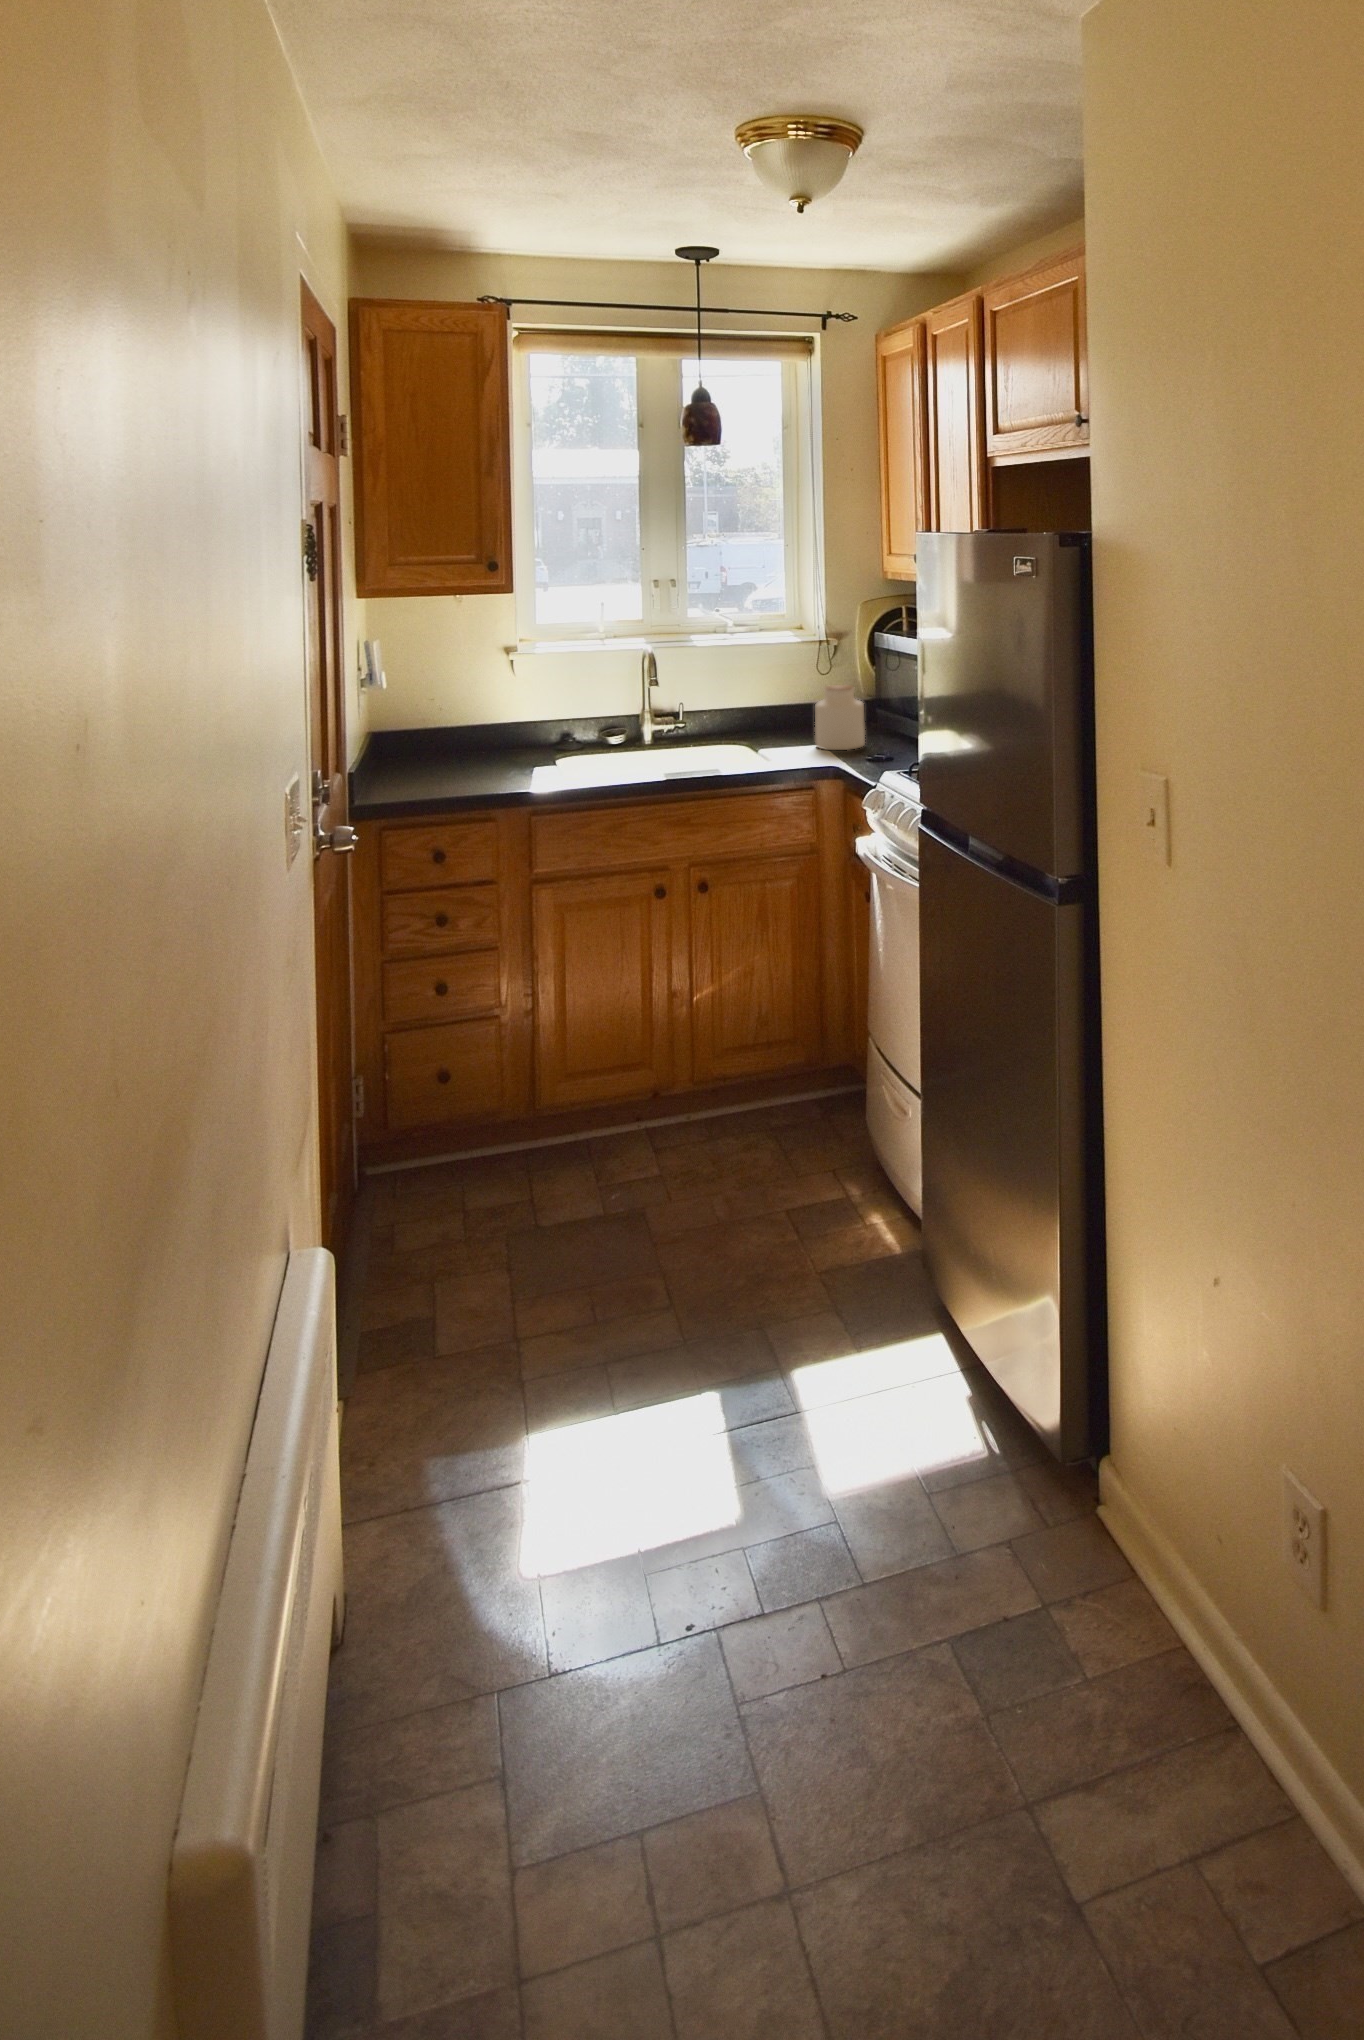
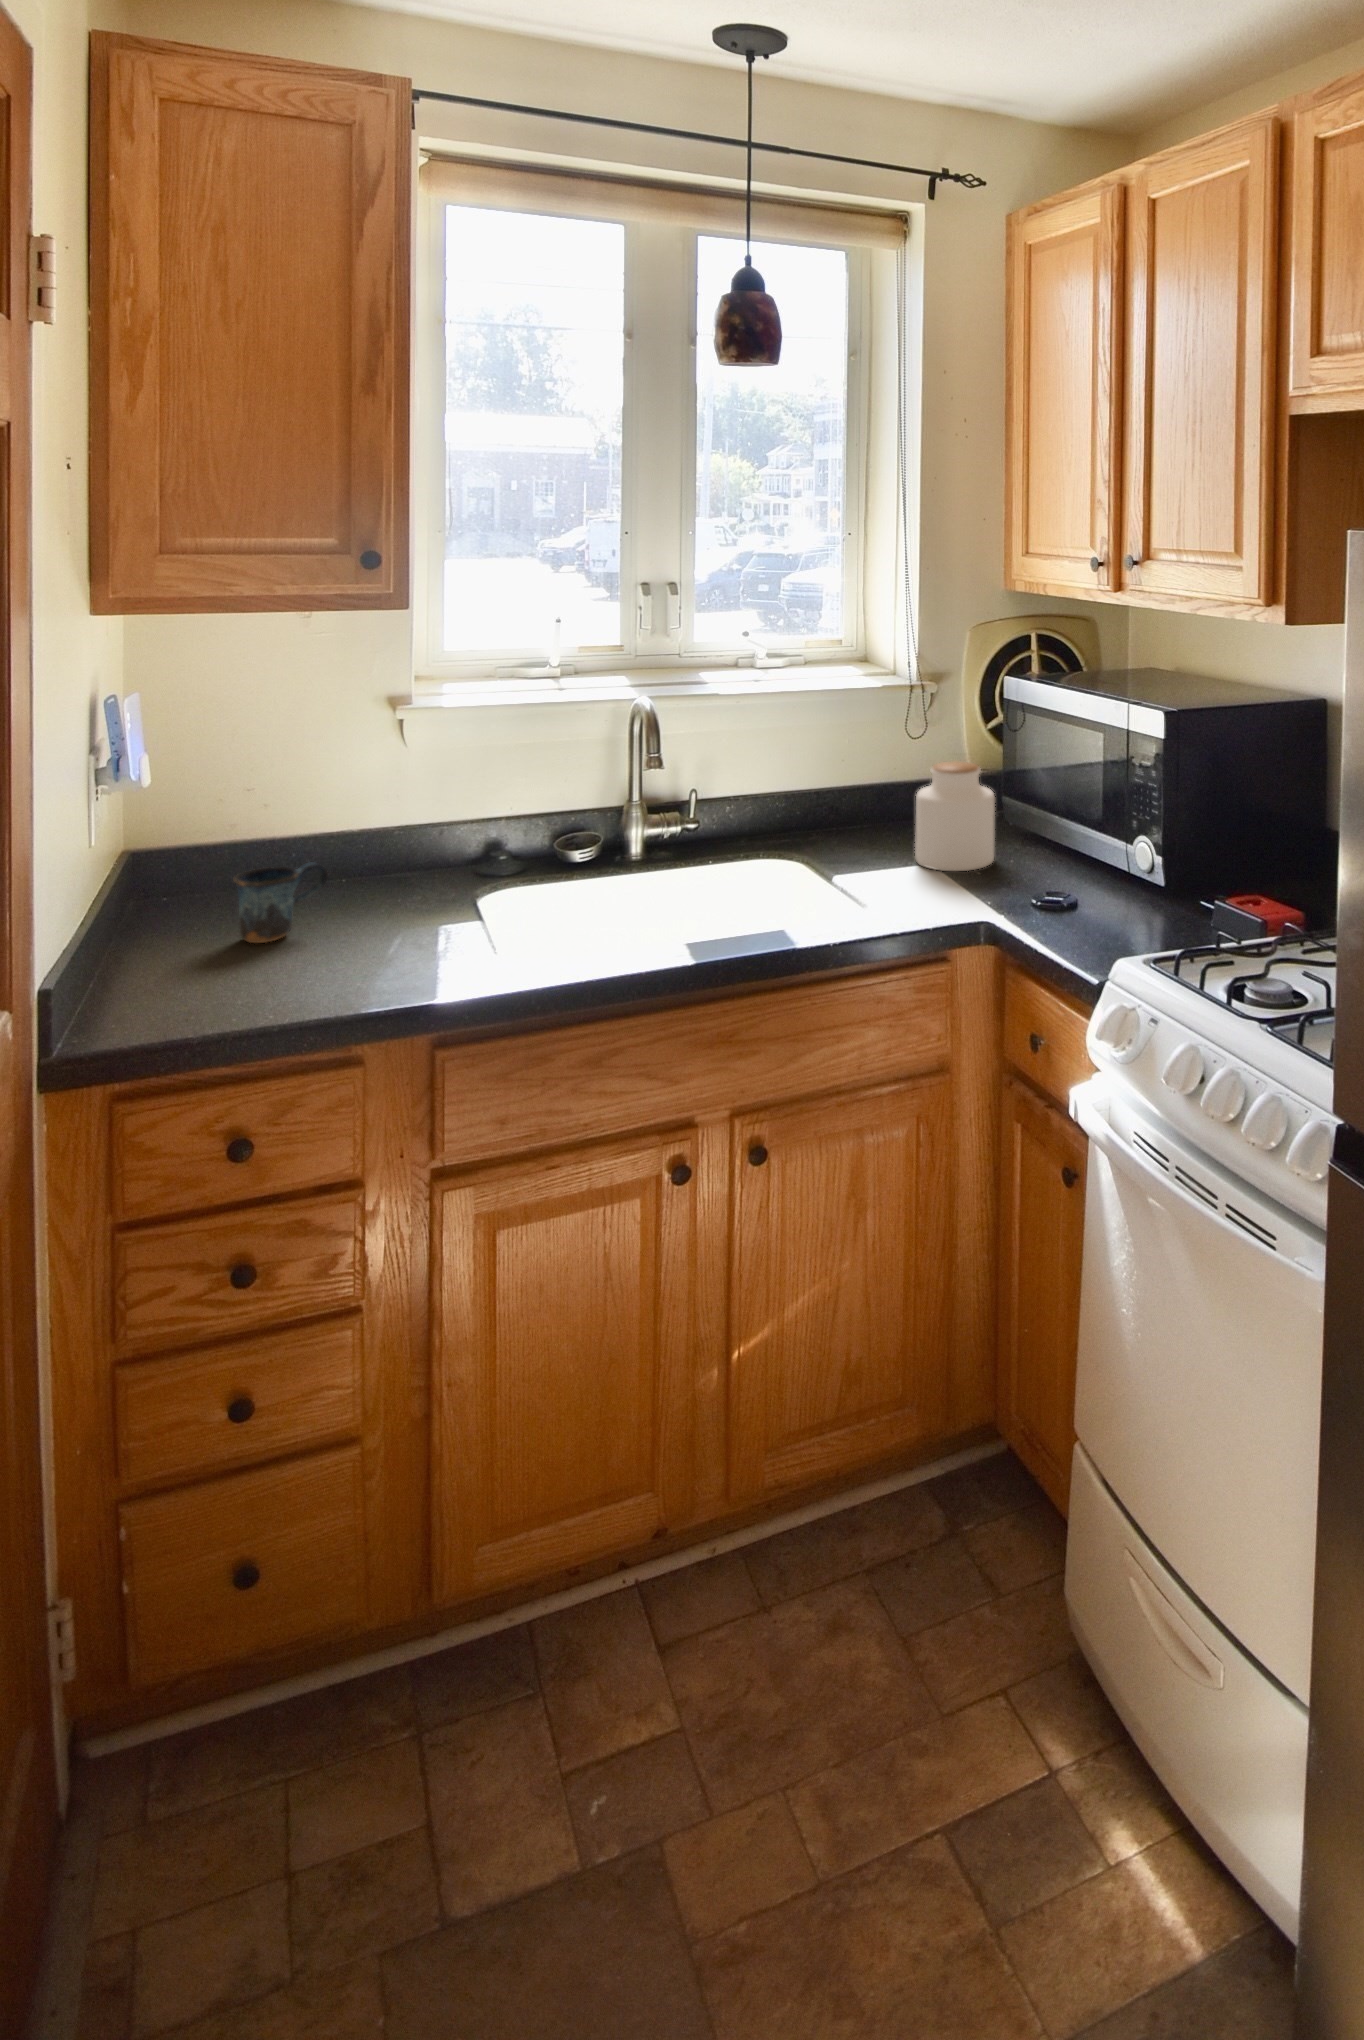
mug: none [428,731,476,772] -> present [234,862,328,943]

